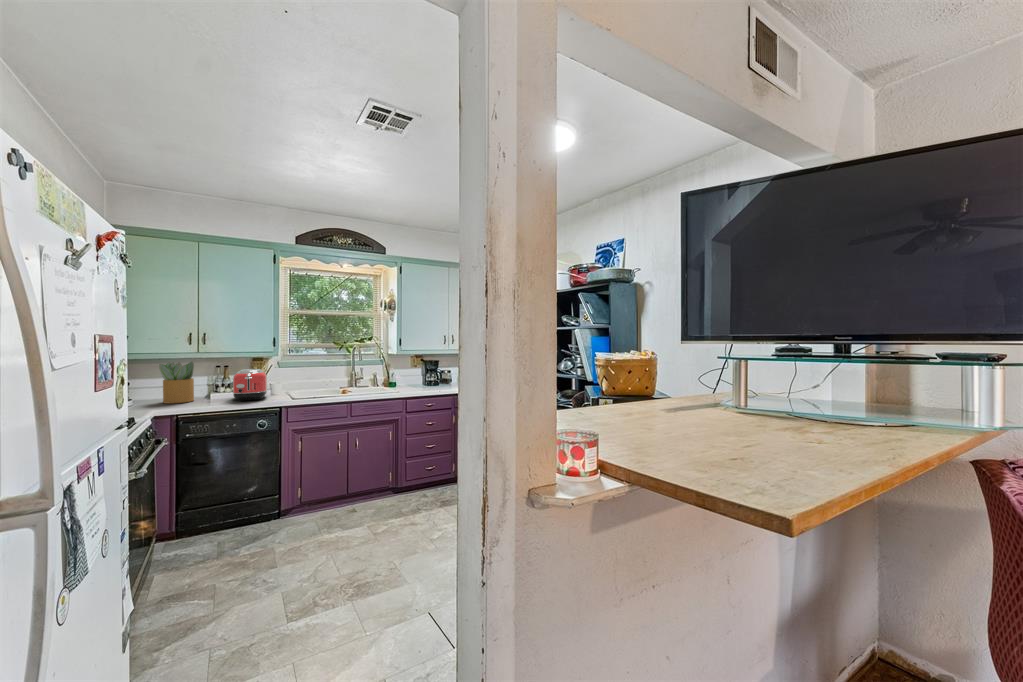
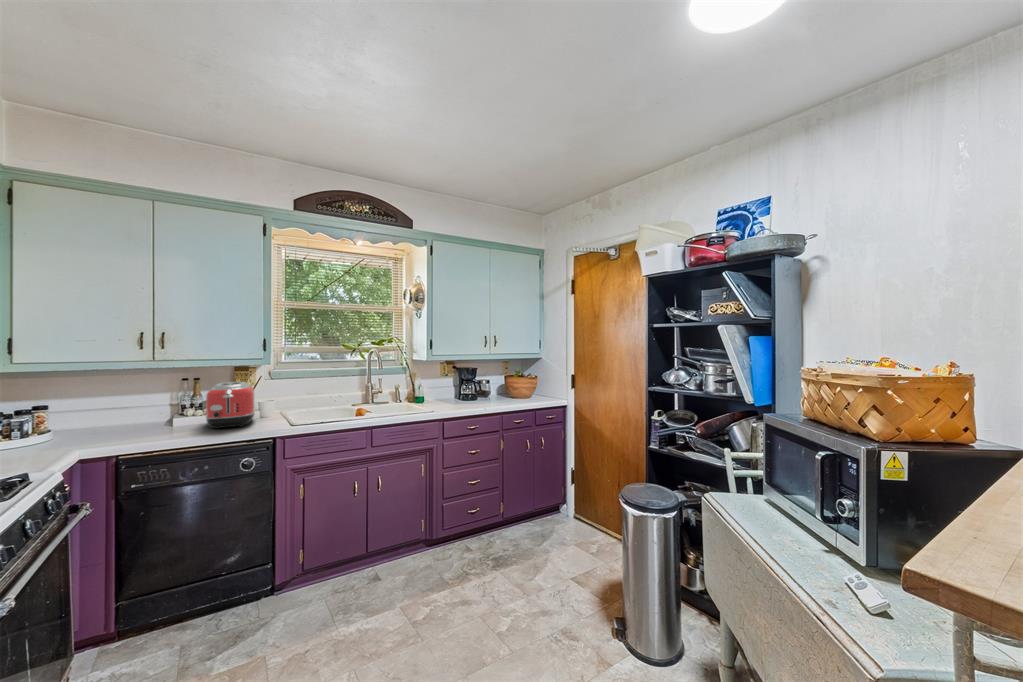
potted plant: present [158,362,194,403] -> none [93,372,150,435]

